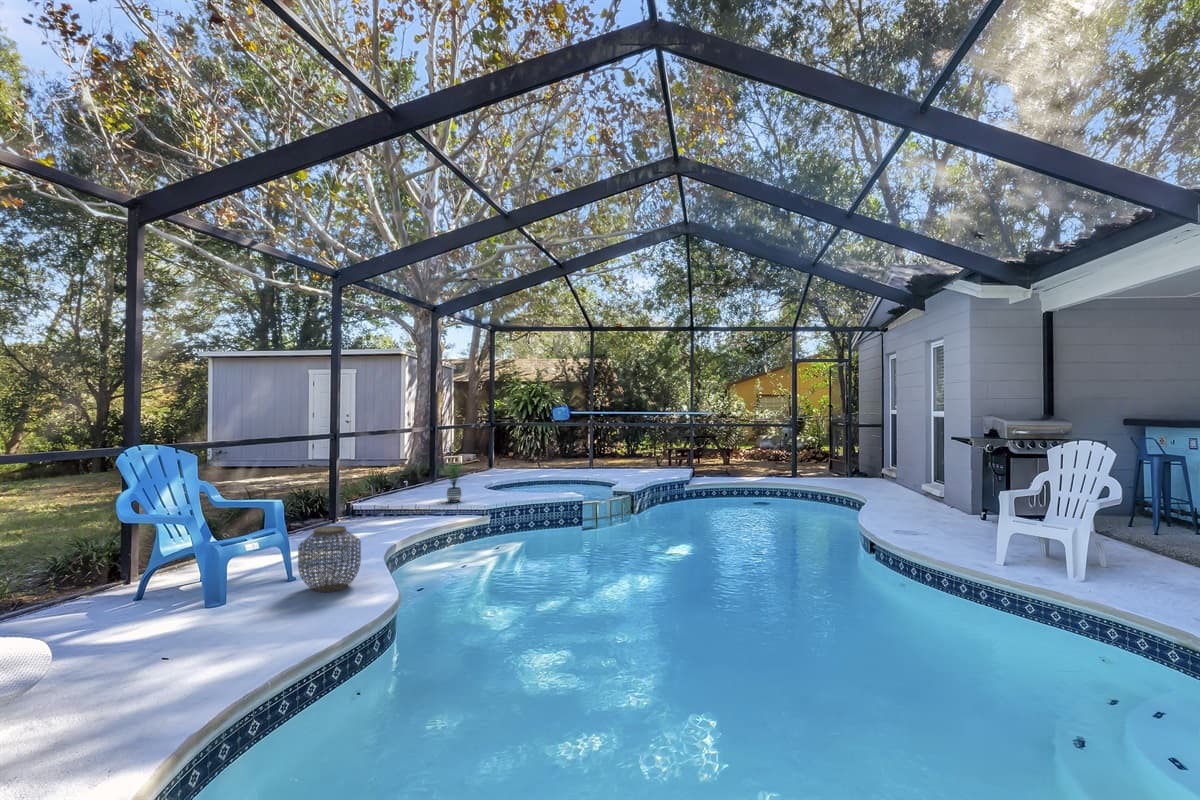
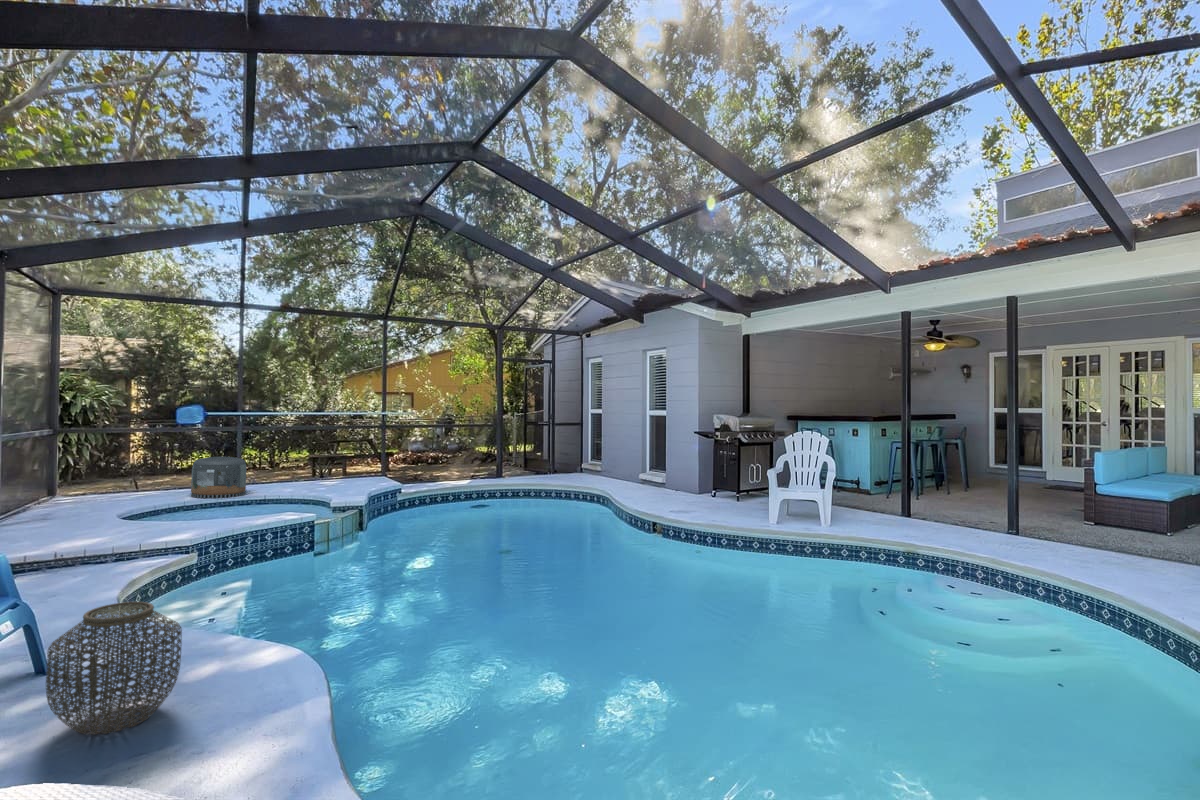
pouf: none [534,452,569,482] -> present [191,457,246,498]
potted plant: present [442,464,464,502] -> none [76,475,131,539]

